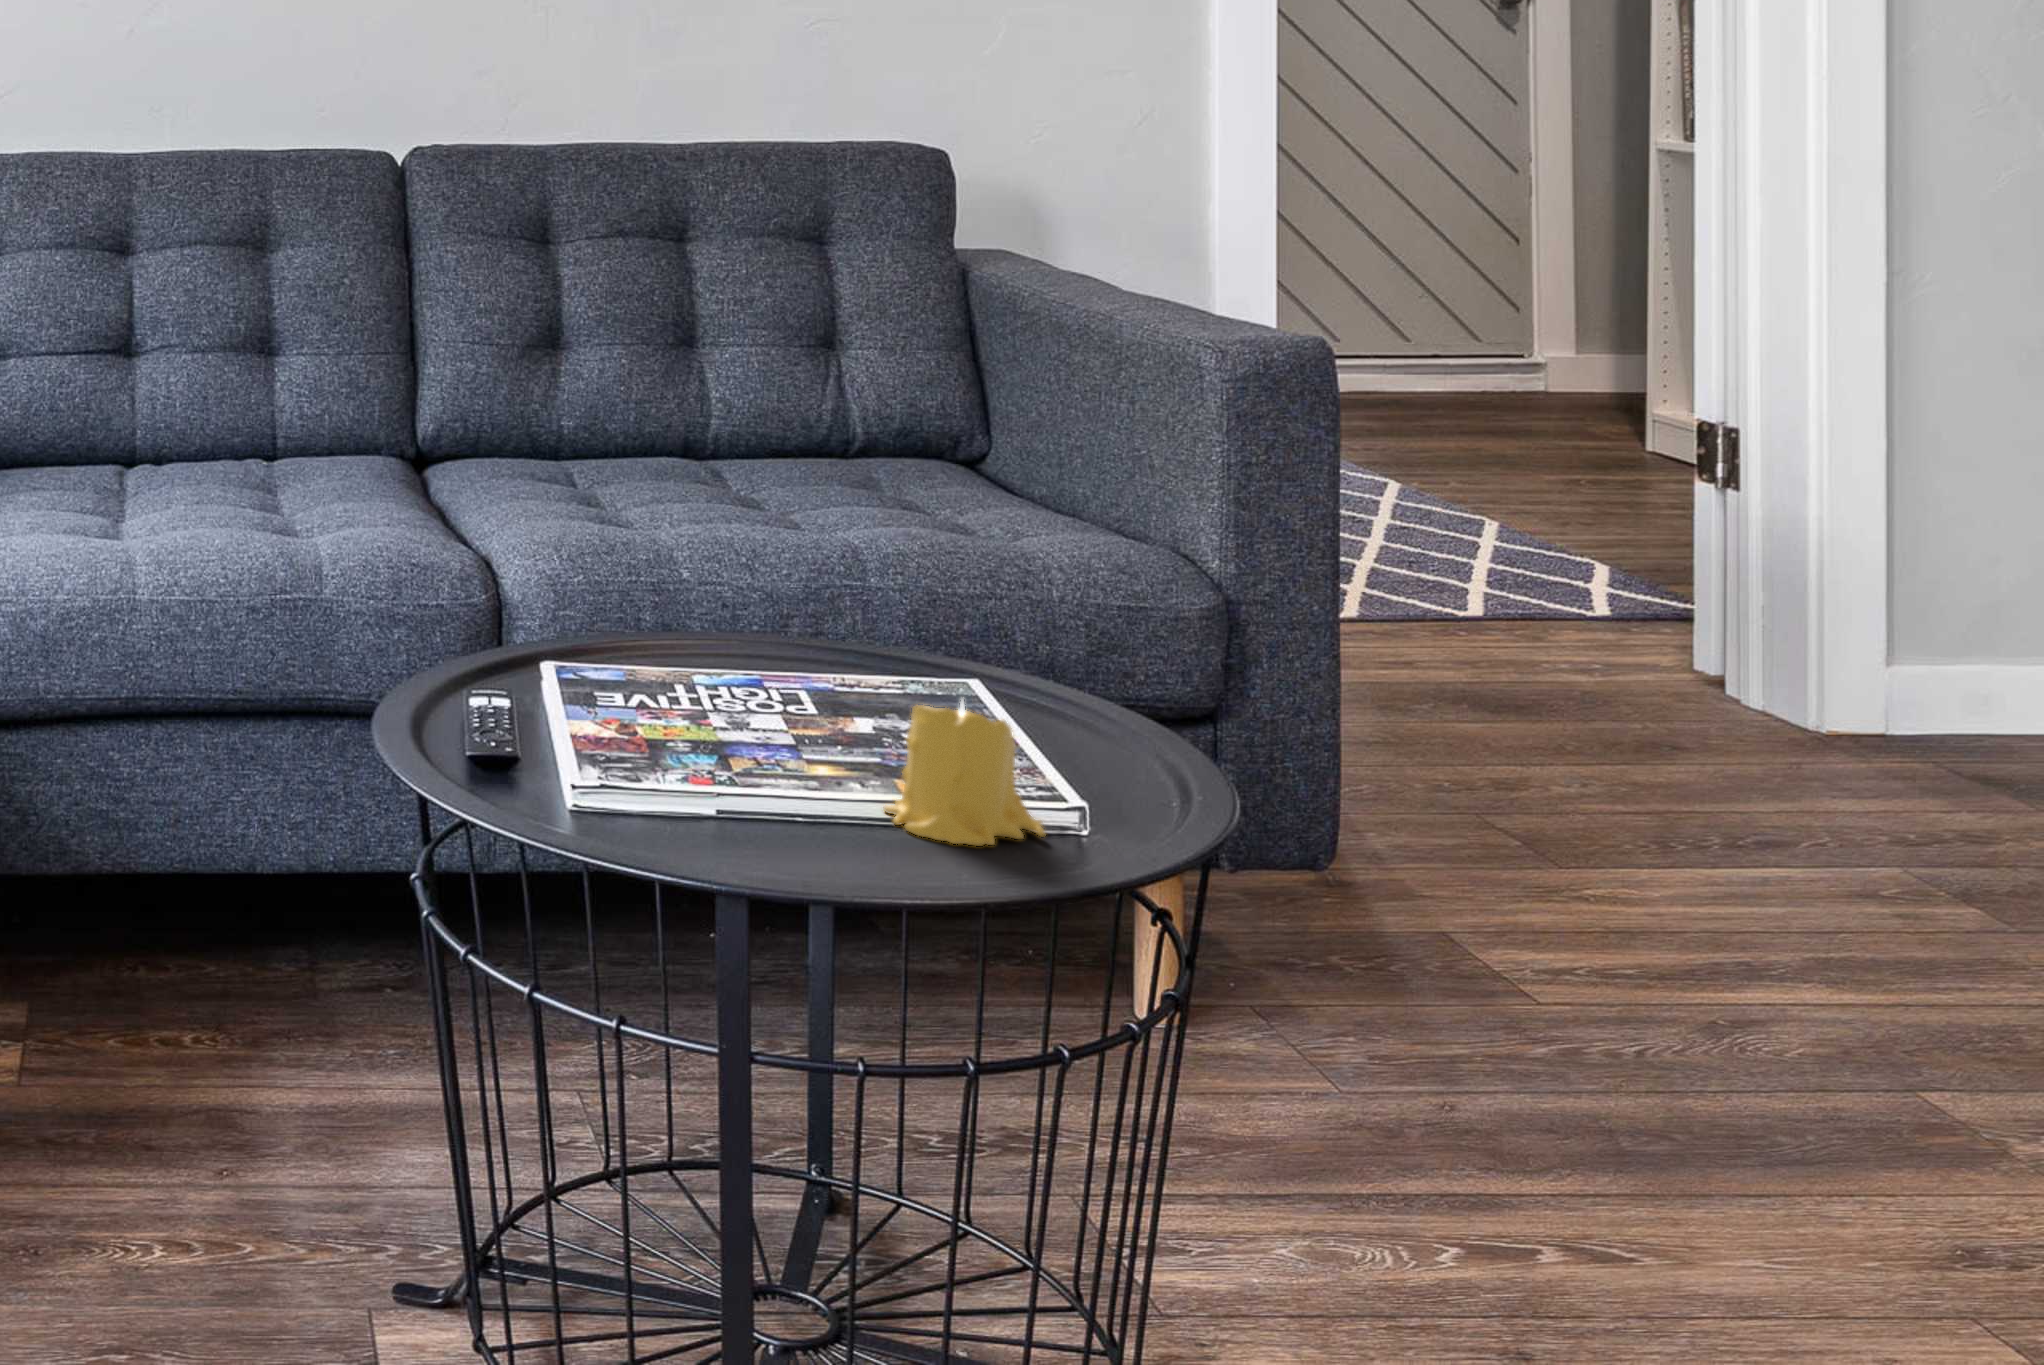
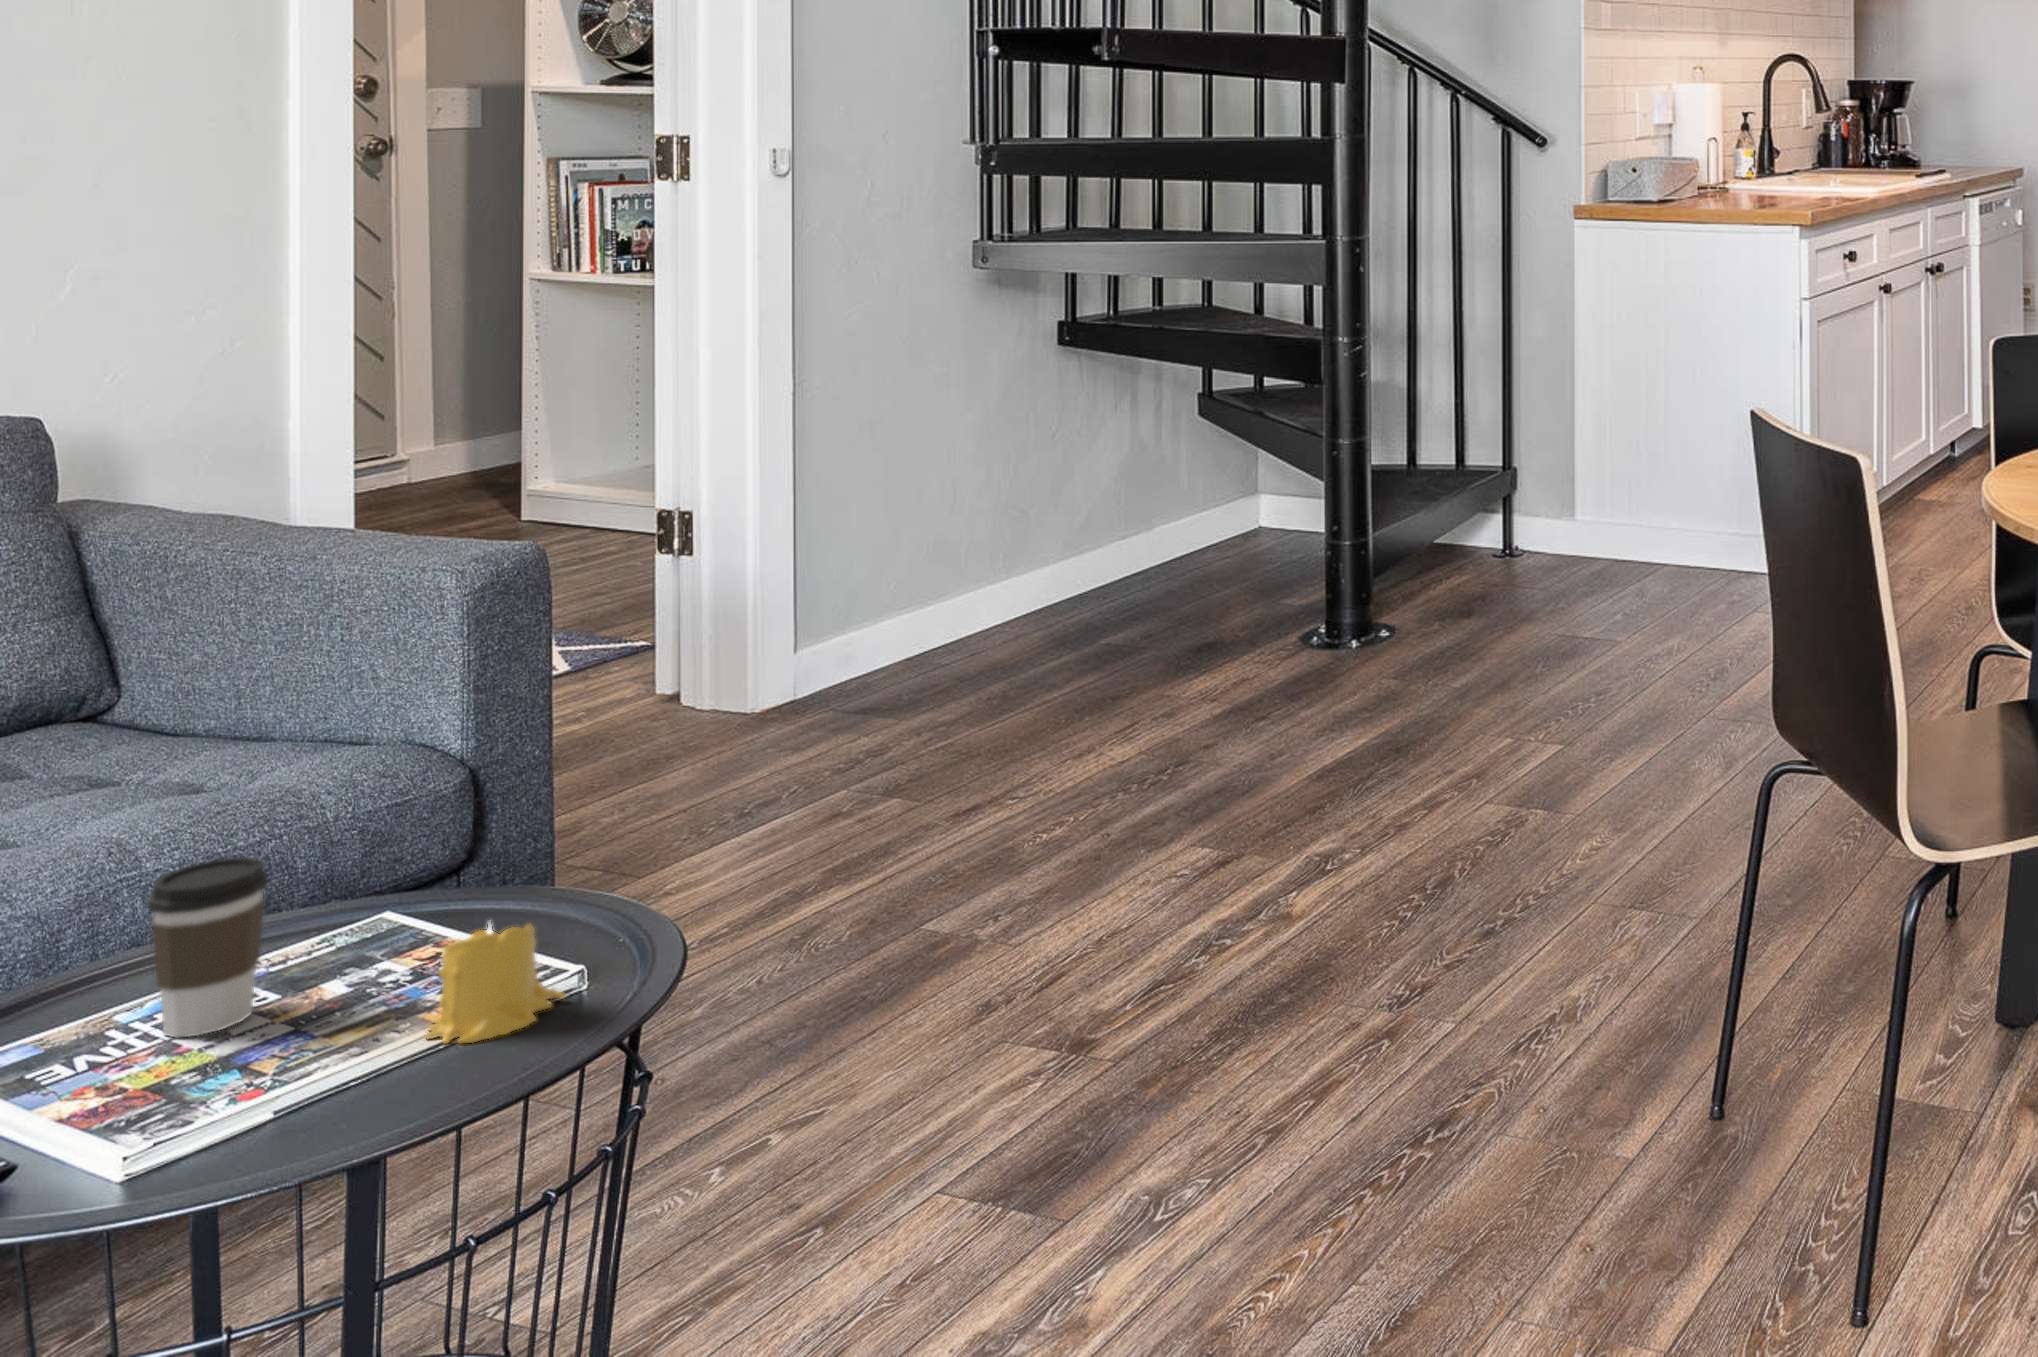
coffee cup: none [696,534,804,721] -> present [148,857,268,1037]

